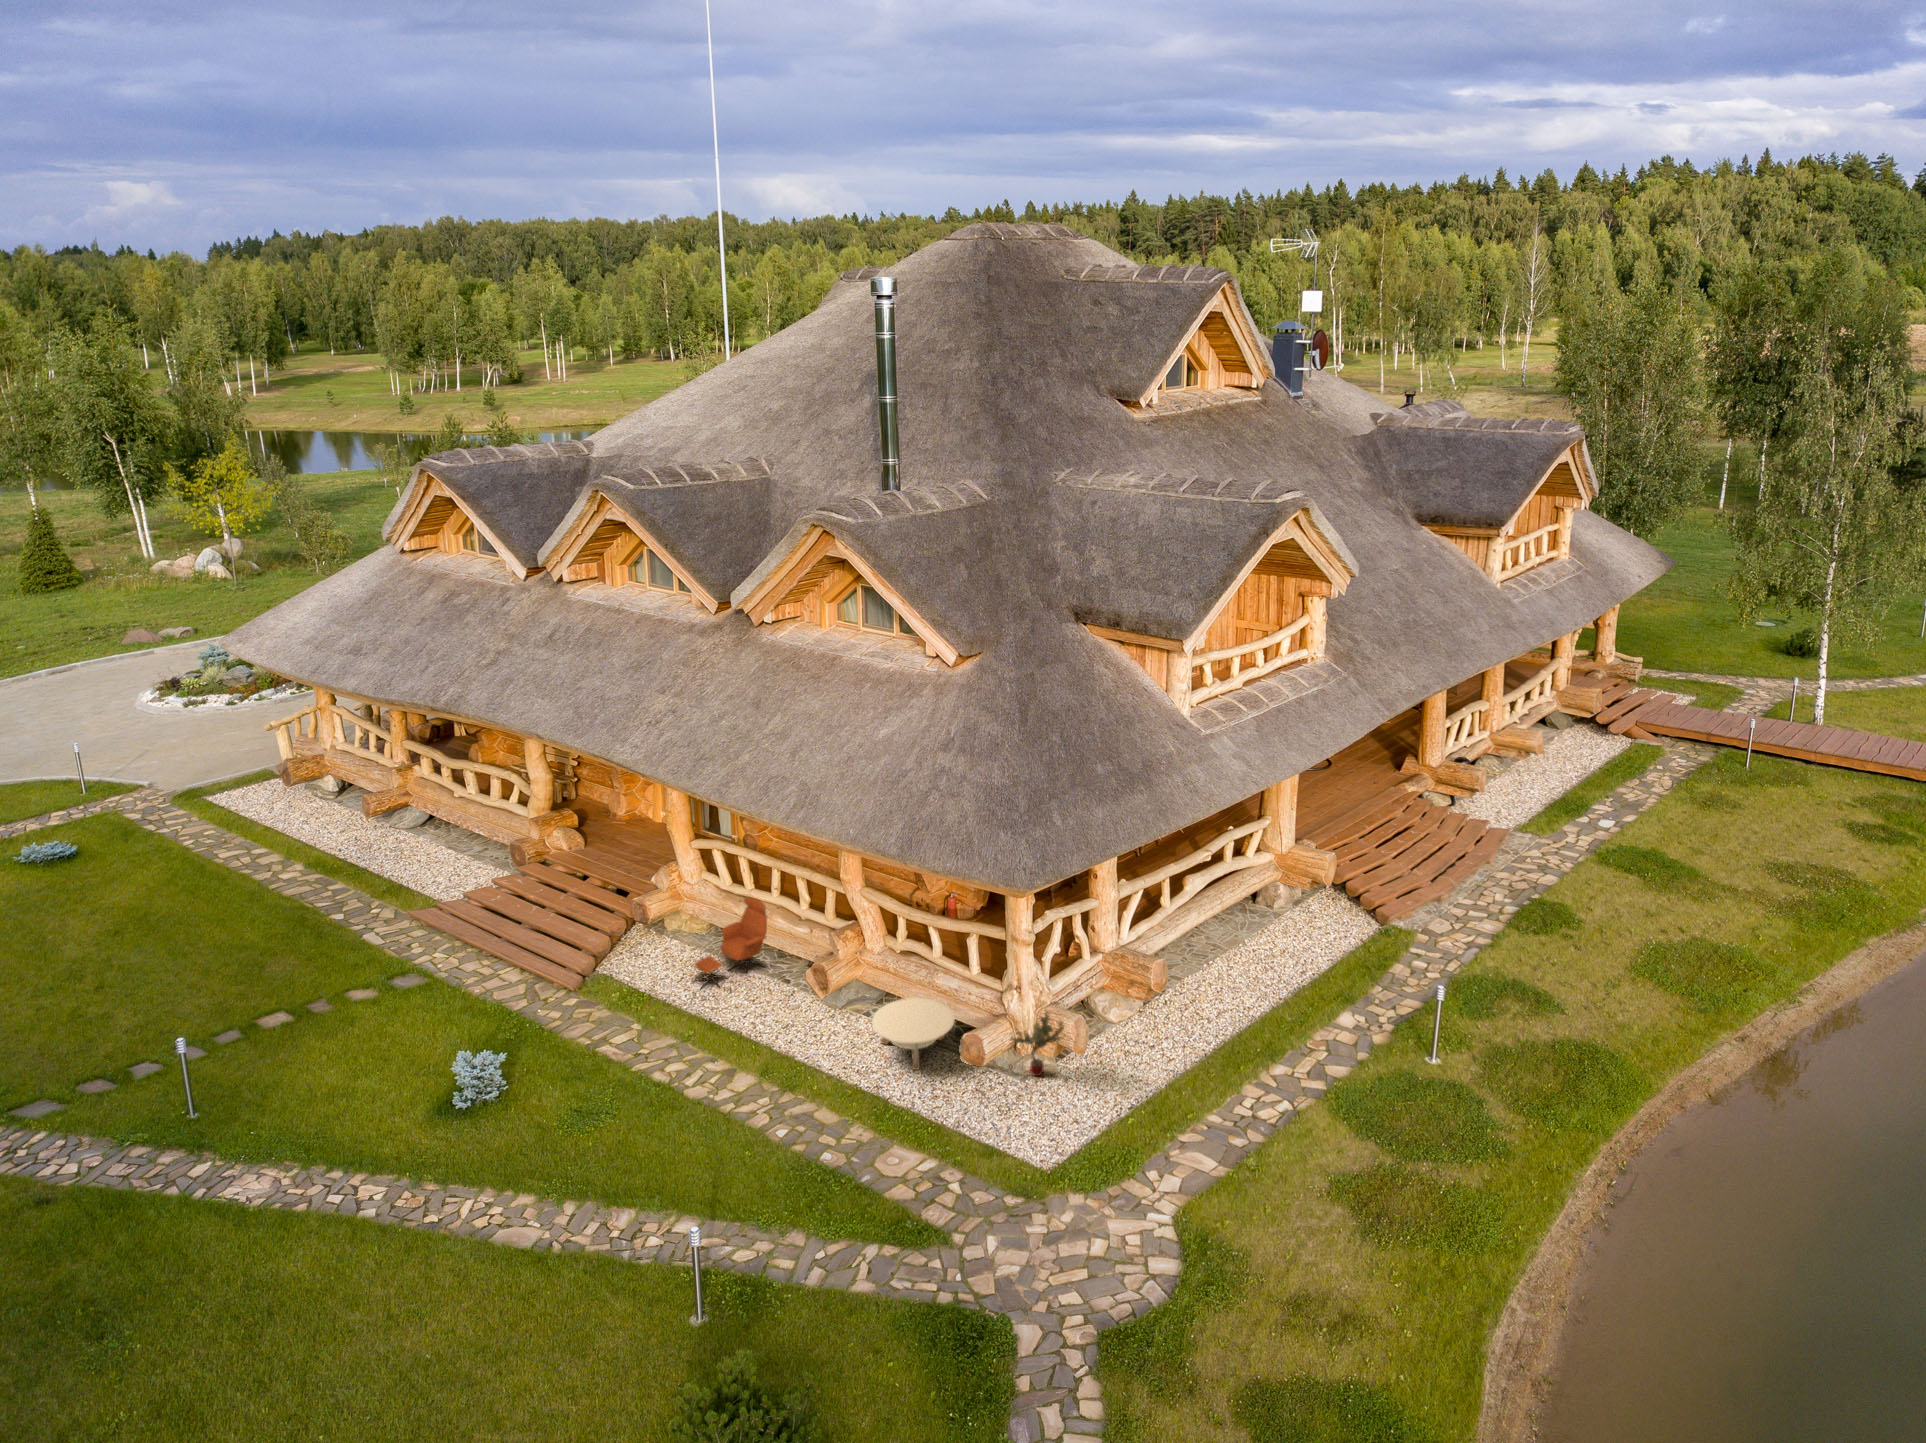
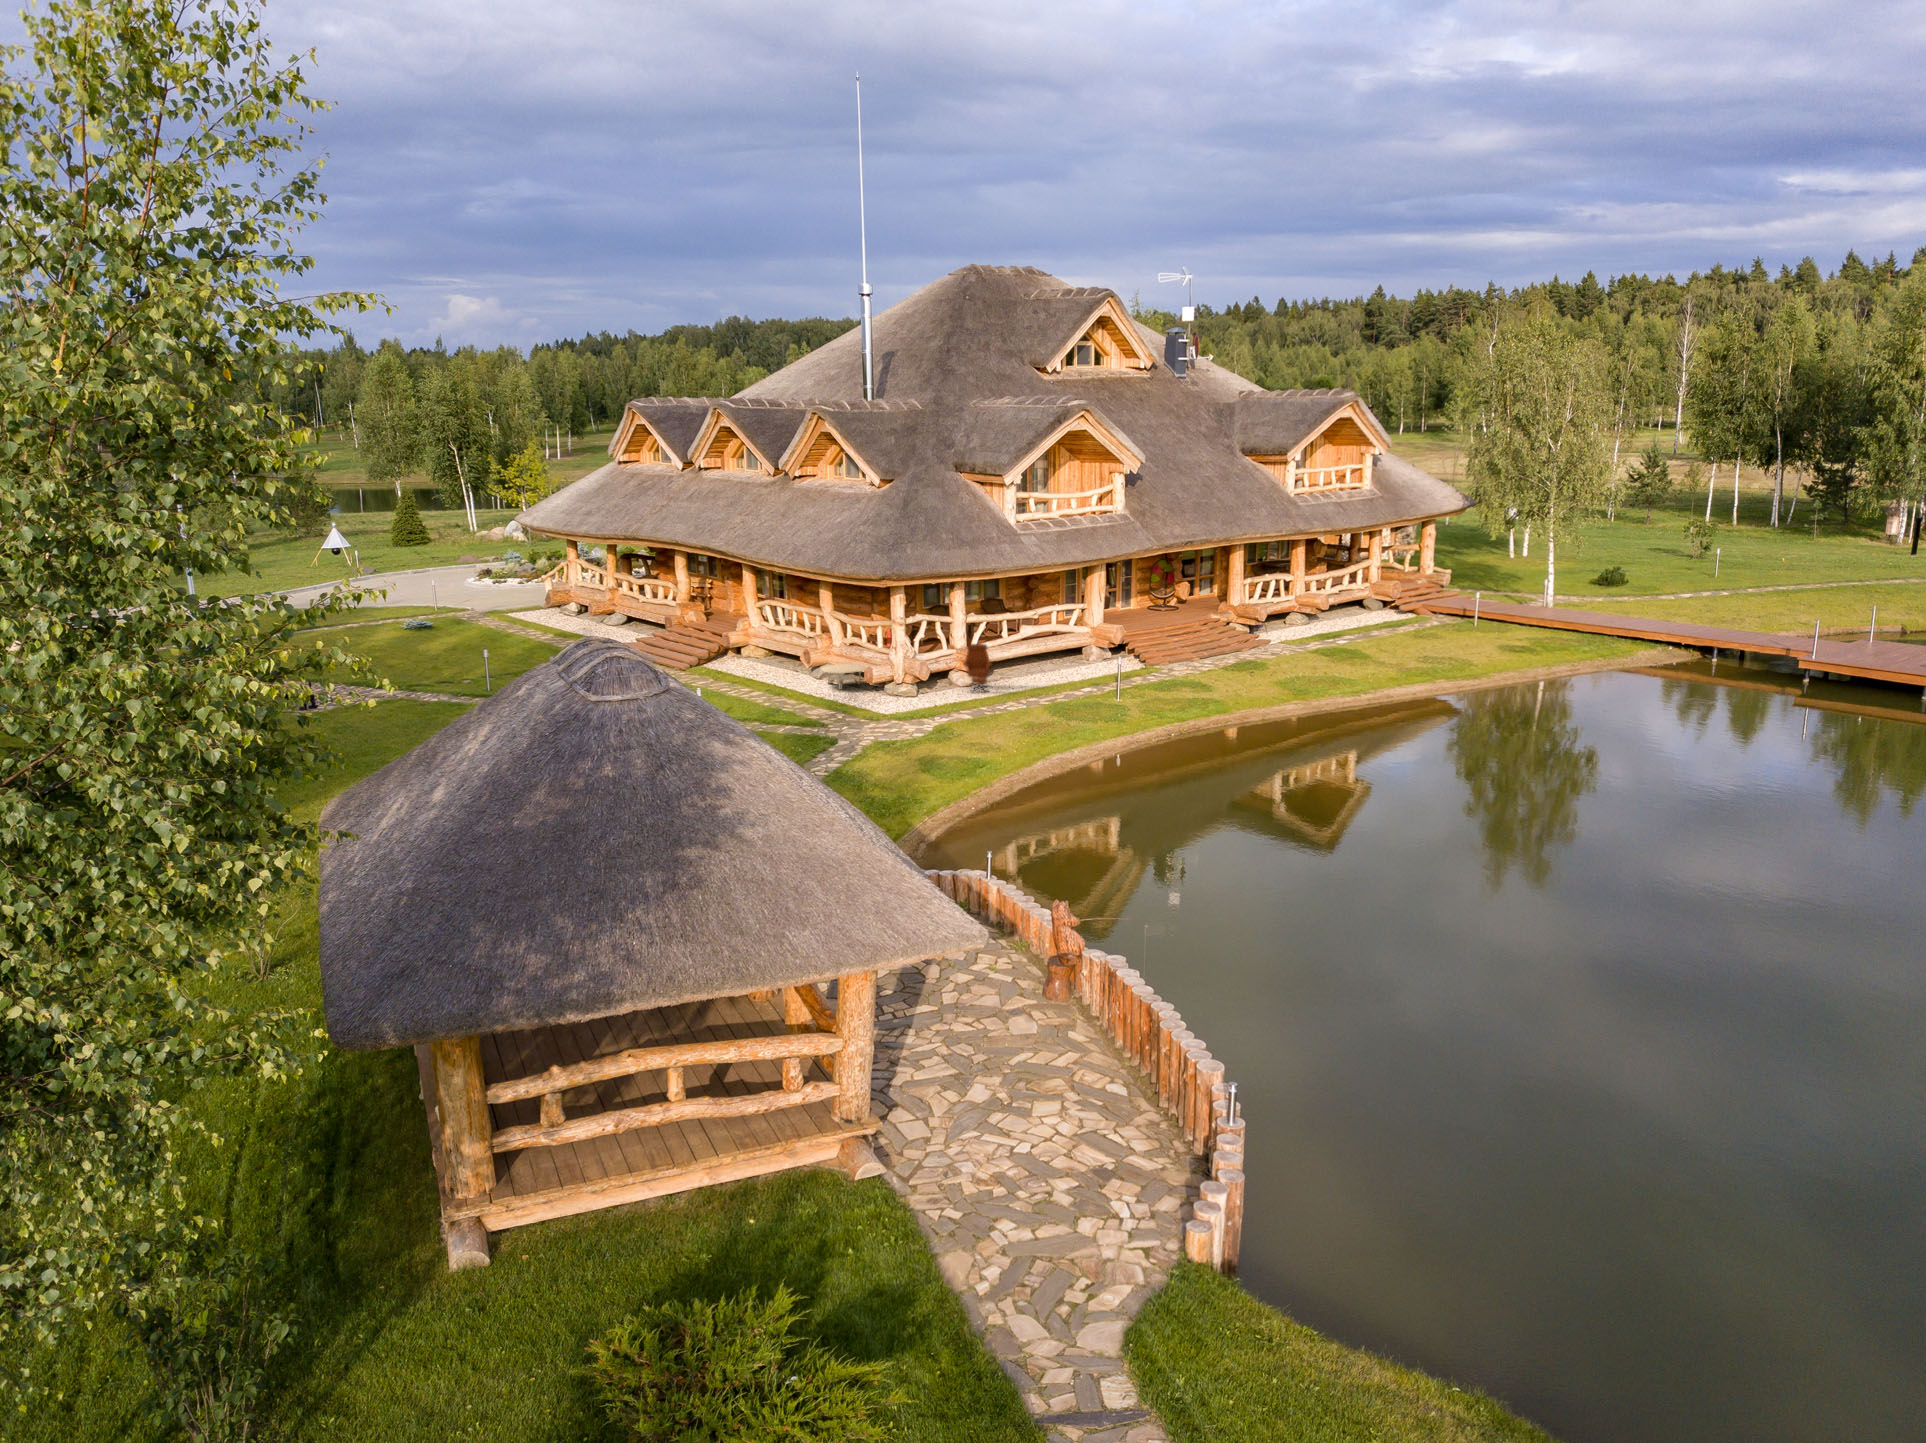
armchair: present [695,897,767,984] -> present [963,644,992,690]
potted tree: present [1010,1012,1064,1076] -> none [886,657,914,694]

